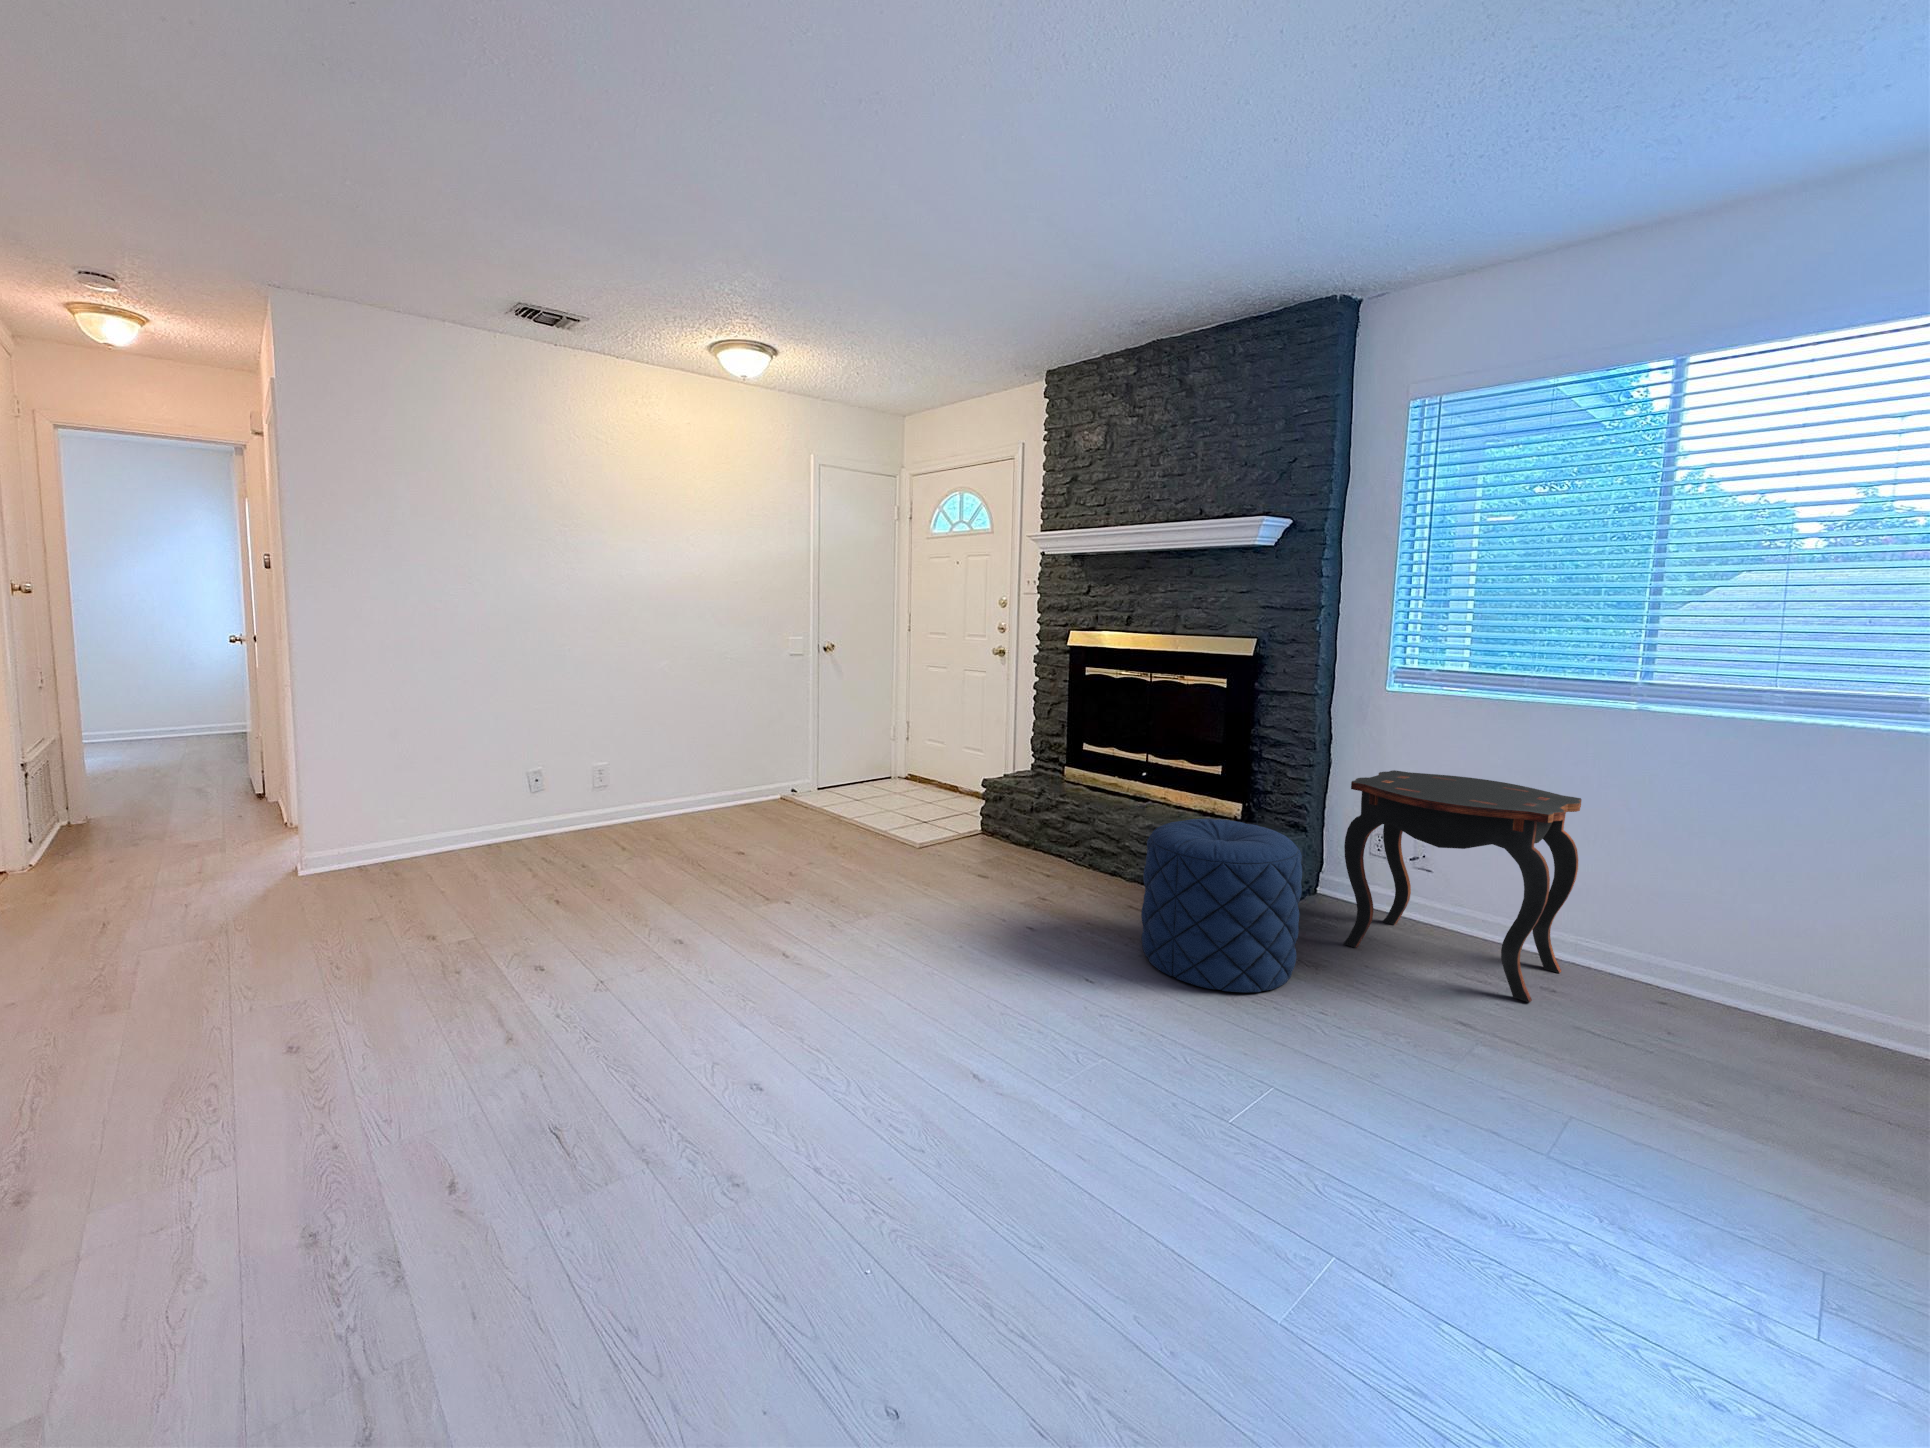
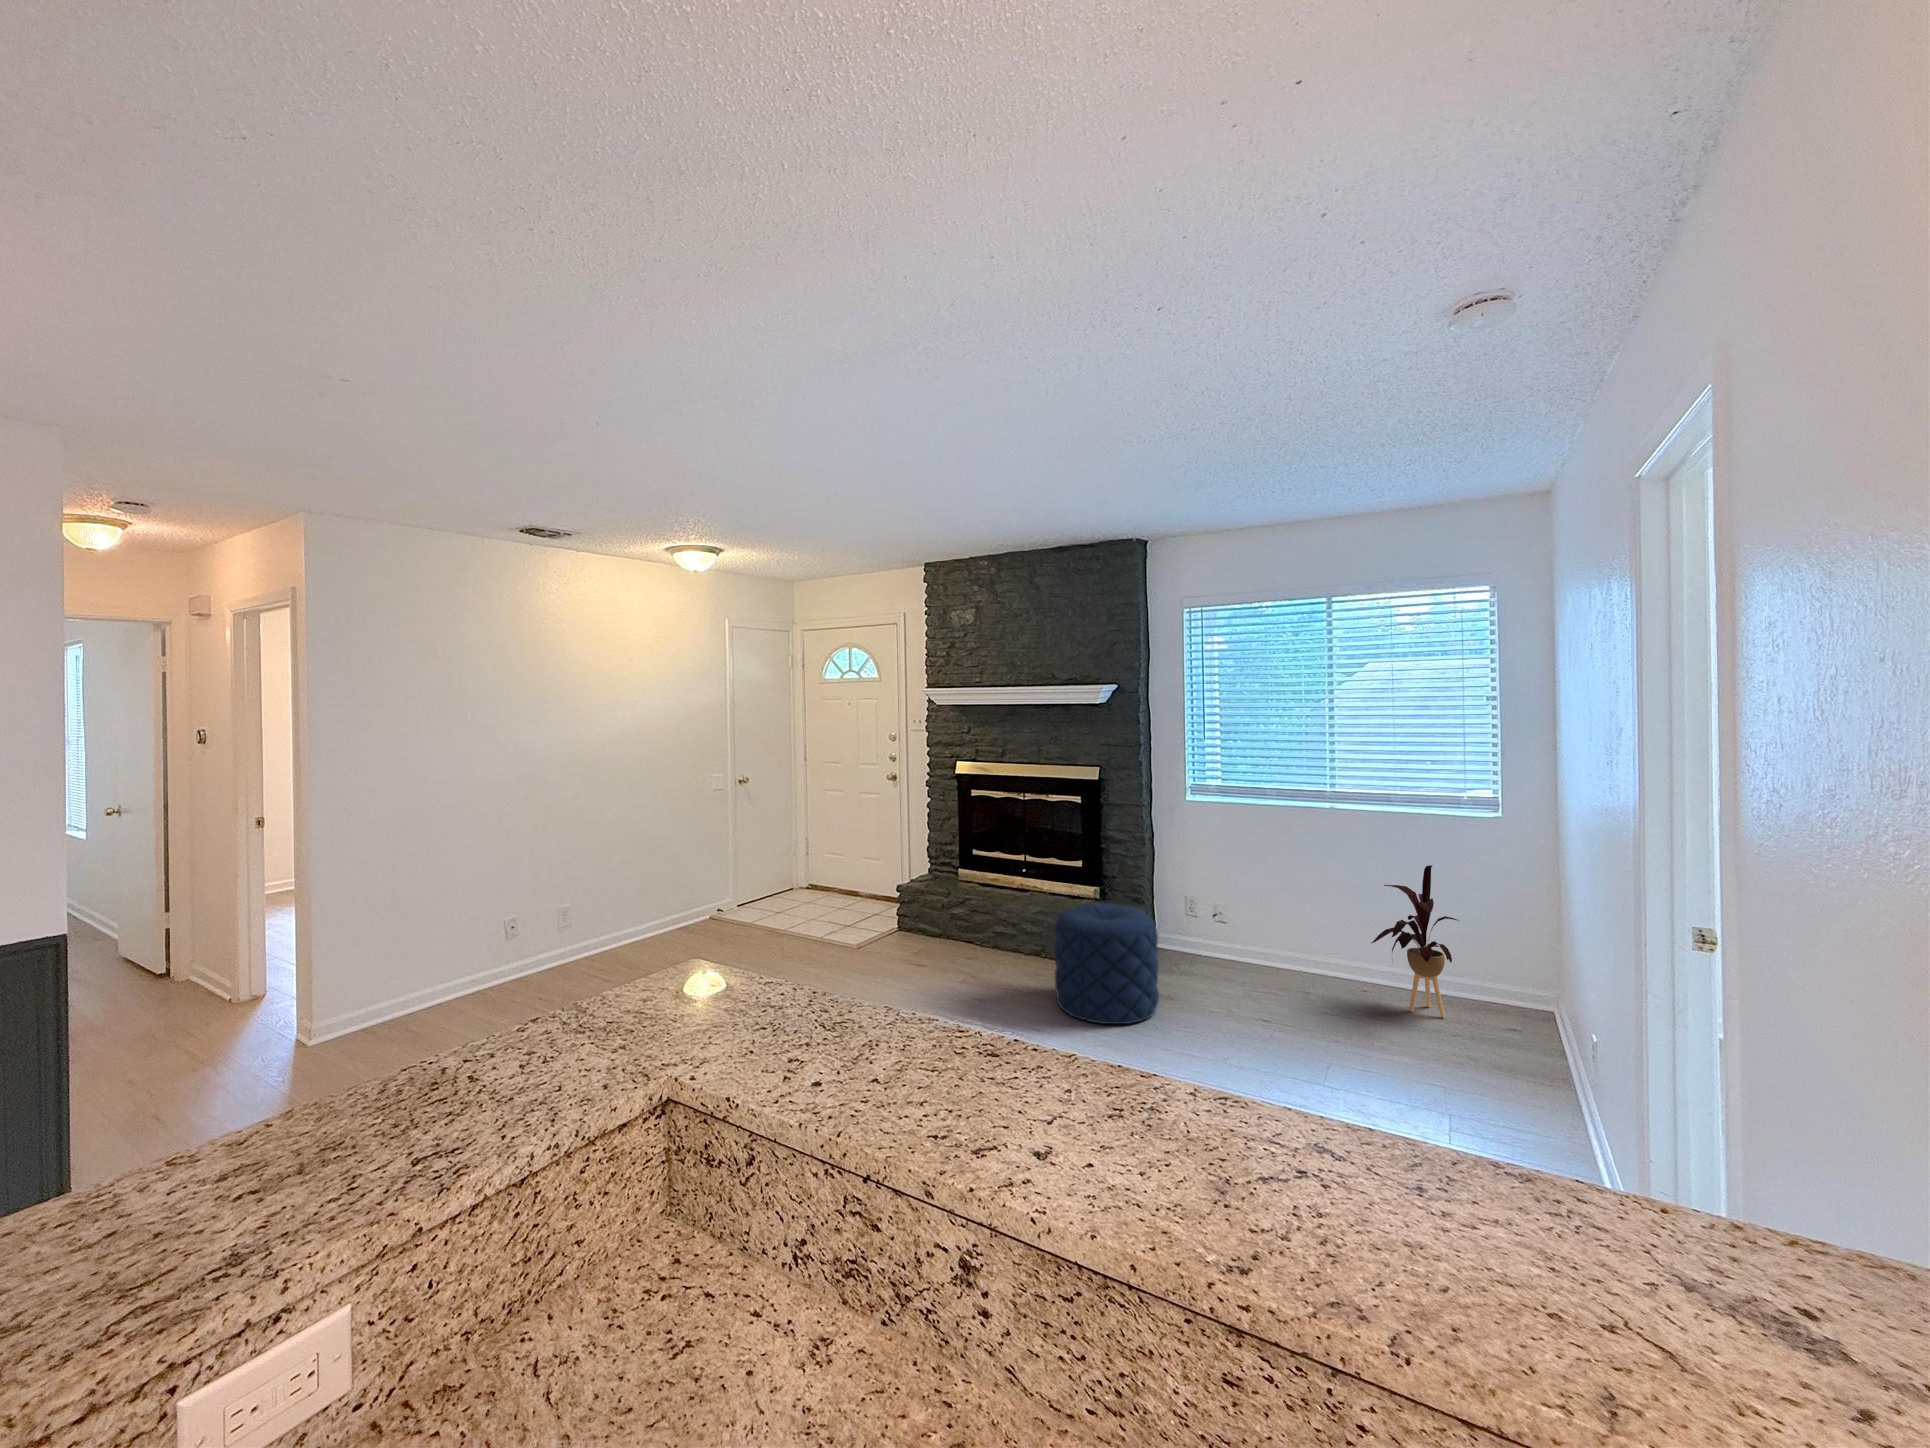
side table: present [1343,770,1581,1002] -> none [1176,856,1311,1004]
house plant: none [1686,809,1887,1068] -> present [1371,865,1458,1017]

